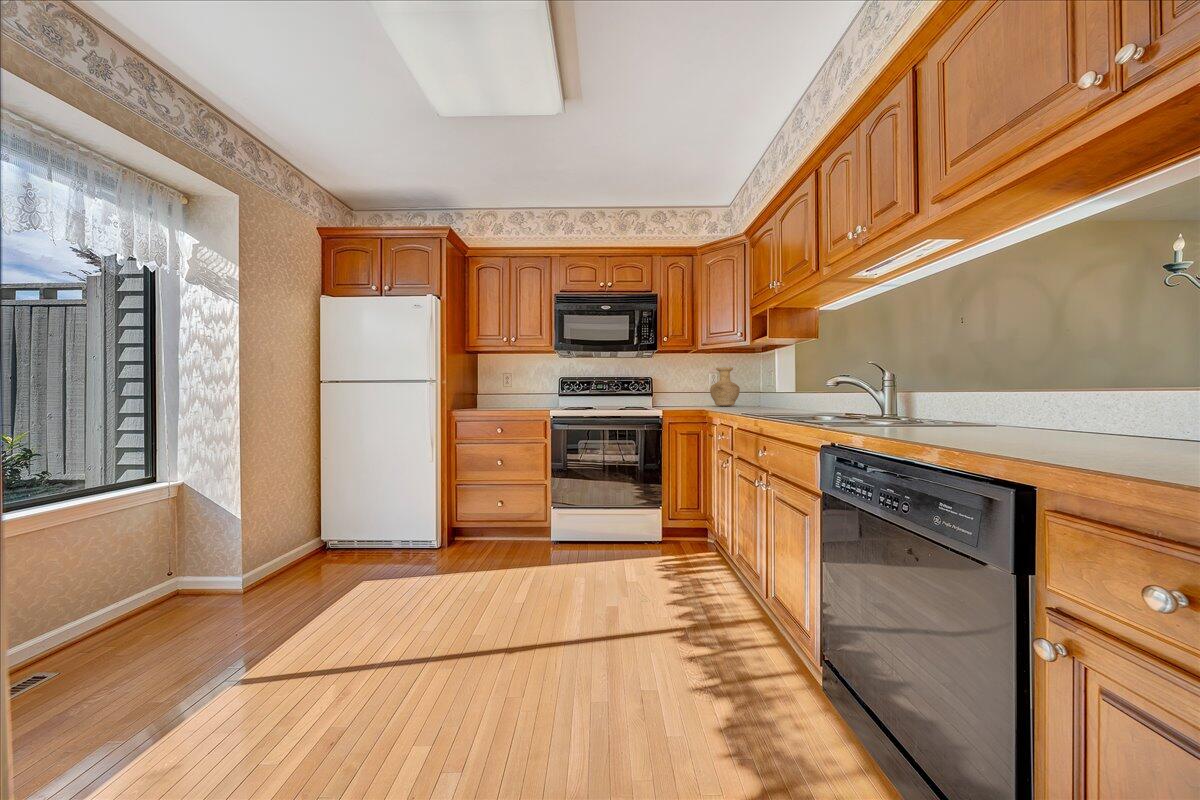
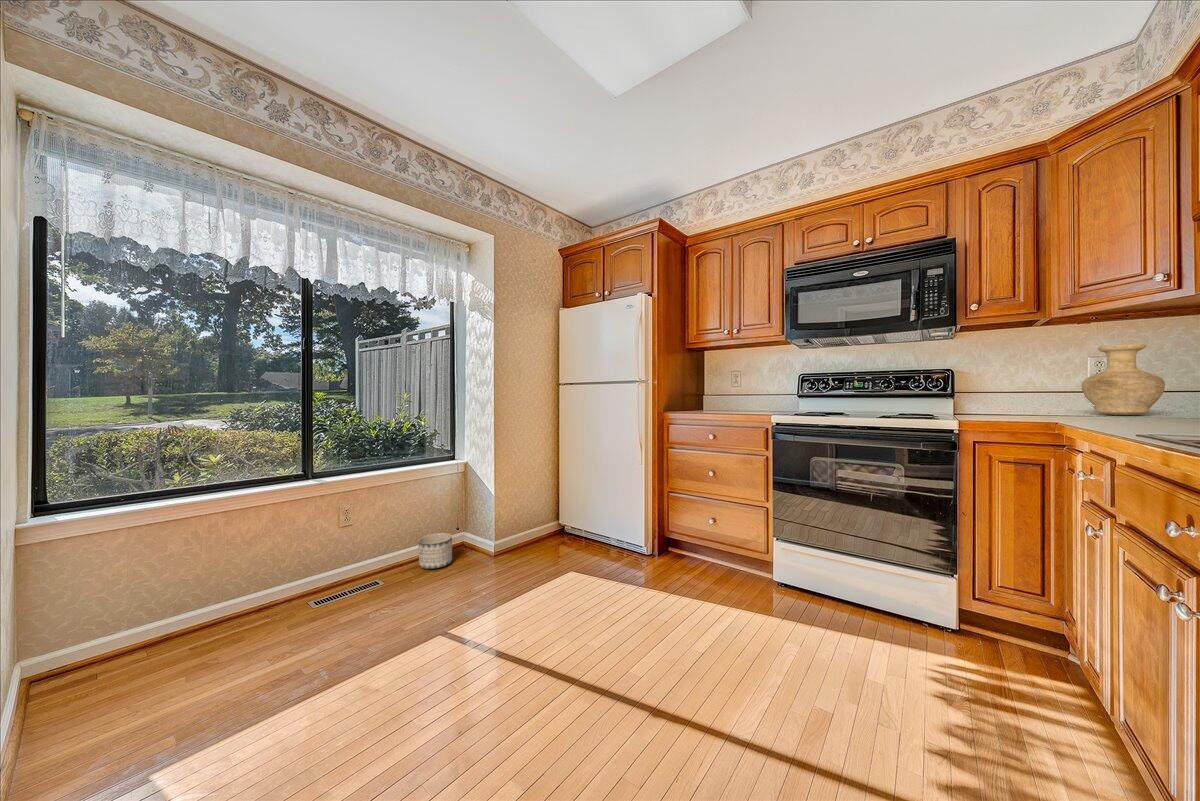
planter: none [164,563,214,606] -> present [418,533,452,569]

